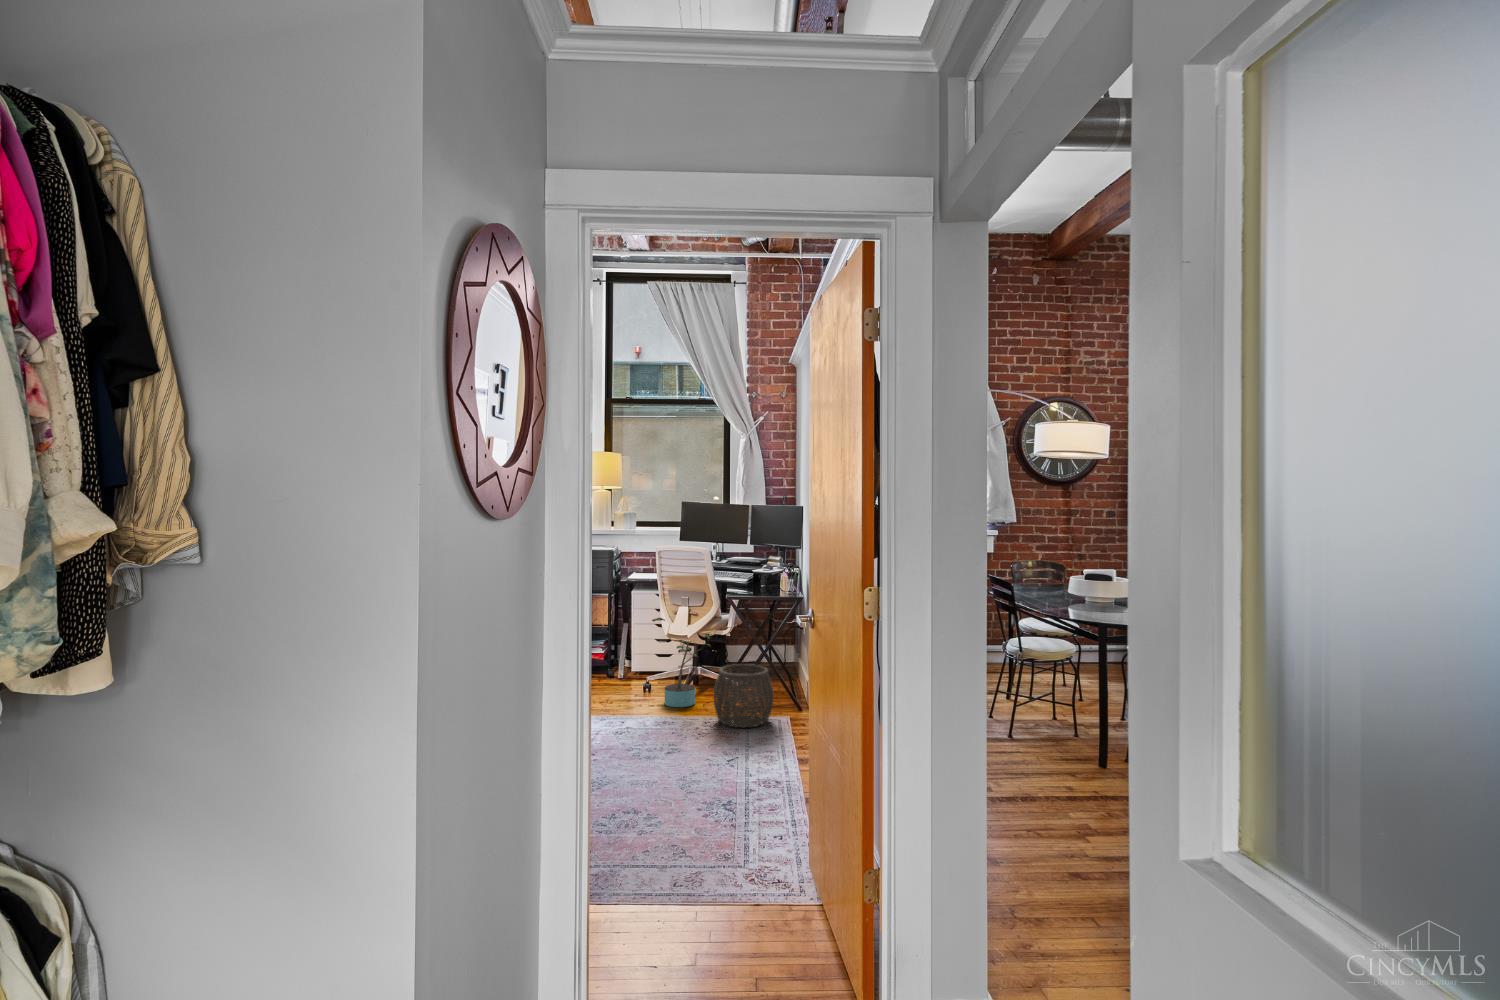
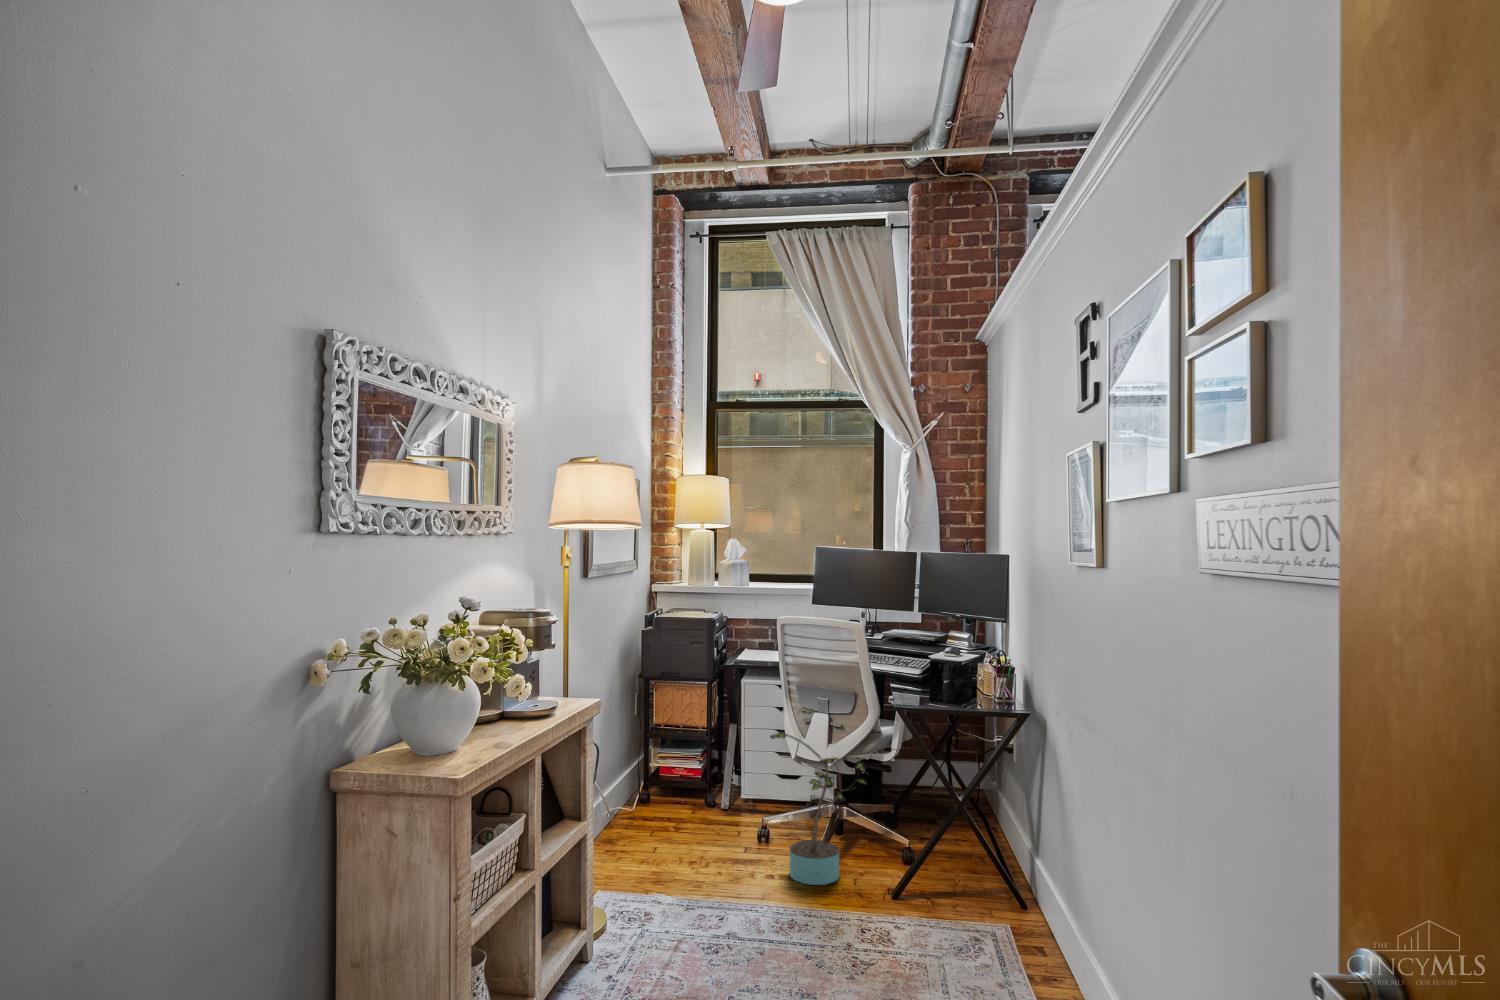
woven basket: present [713,664,774,728] -> none [873,822,984,950]

